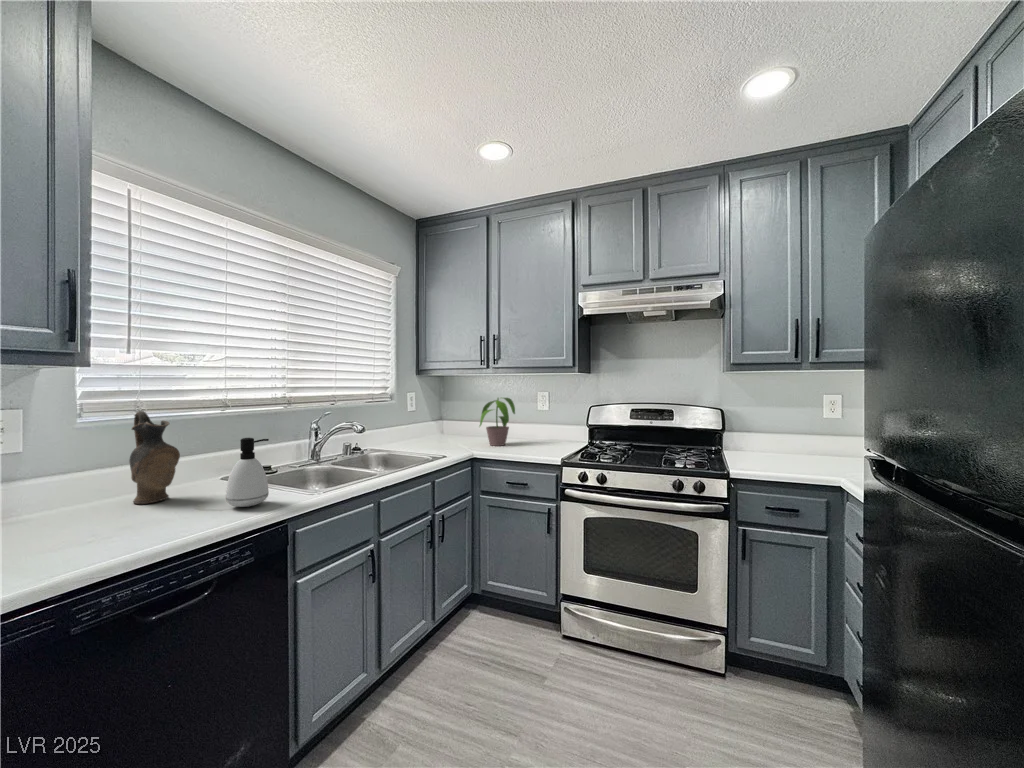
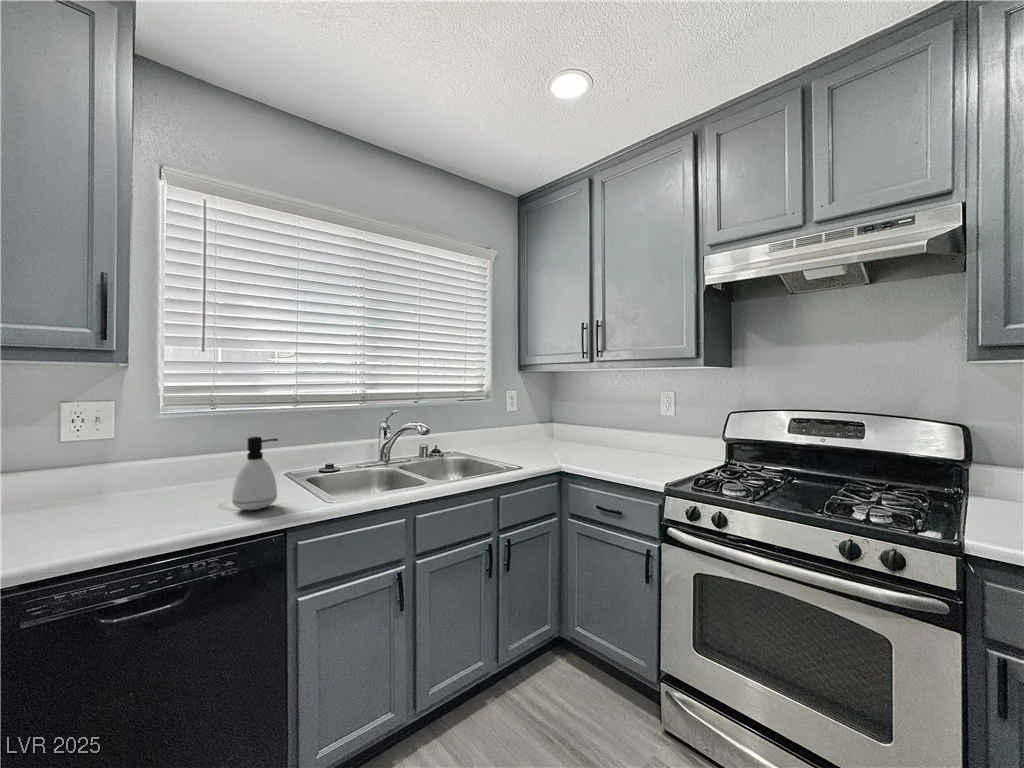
potted plant: present [480,398,515,446] -> none [570,398,636,458]
ceramic pitcher: present [129,411,180,504] -> none [181,405,225,495]

